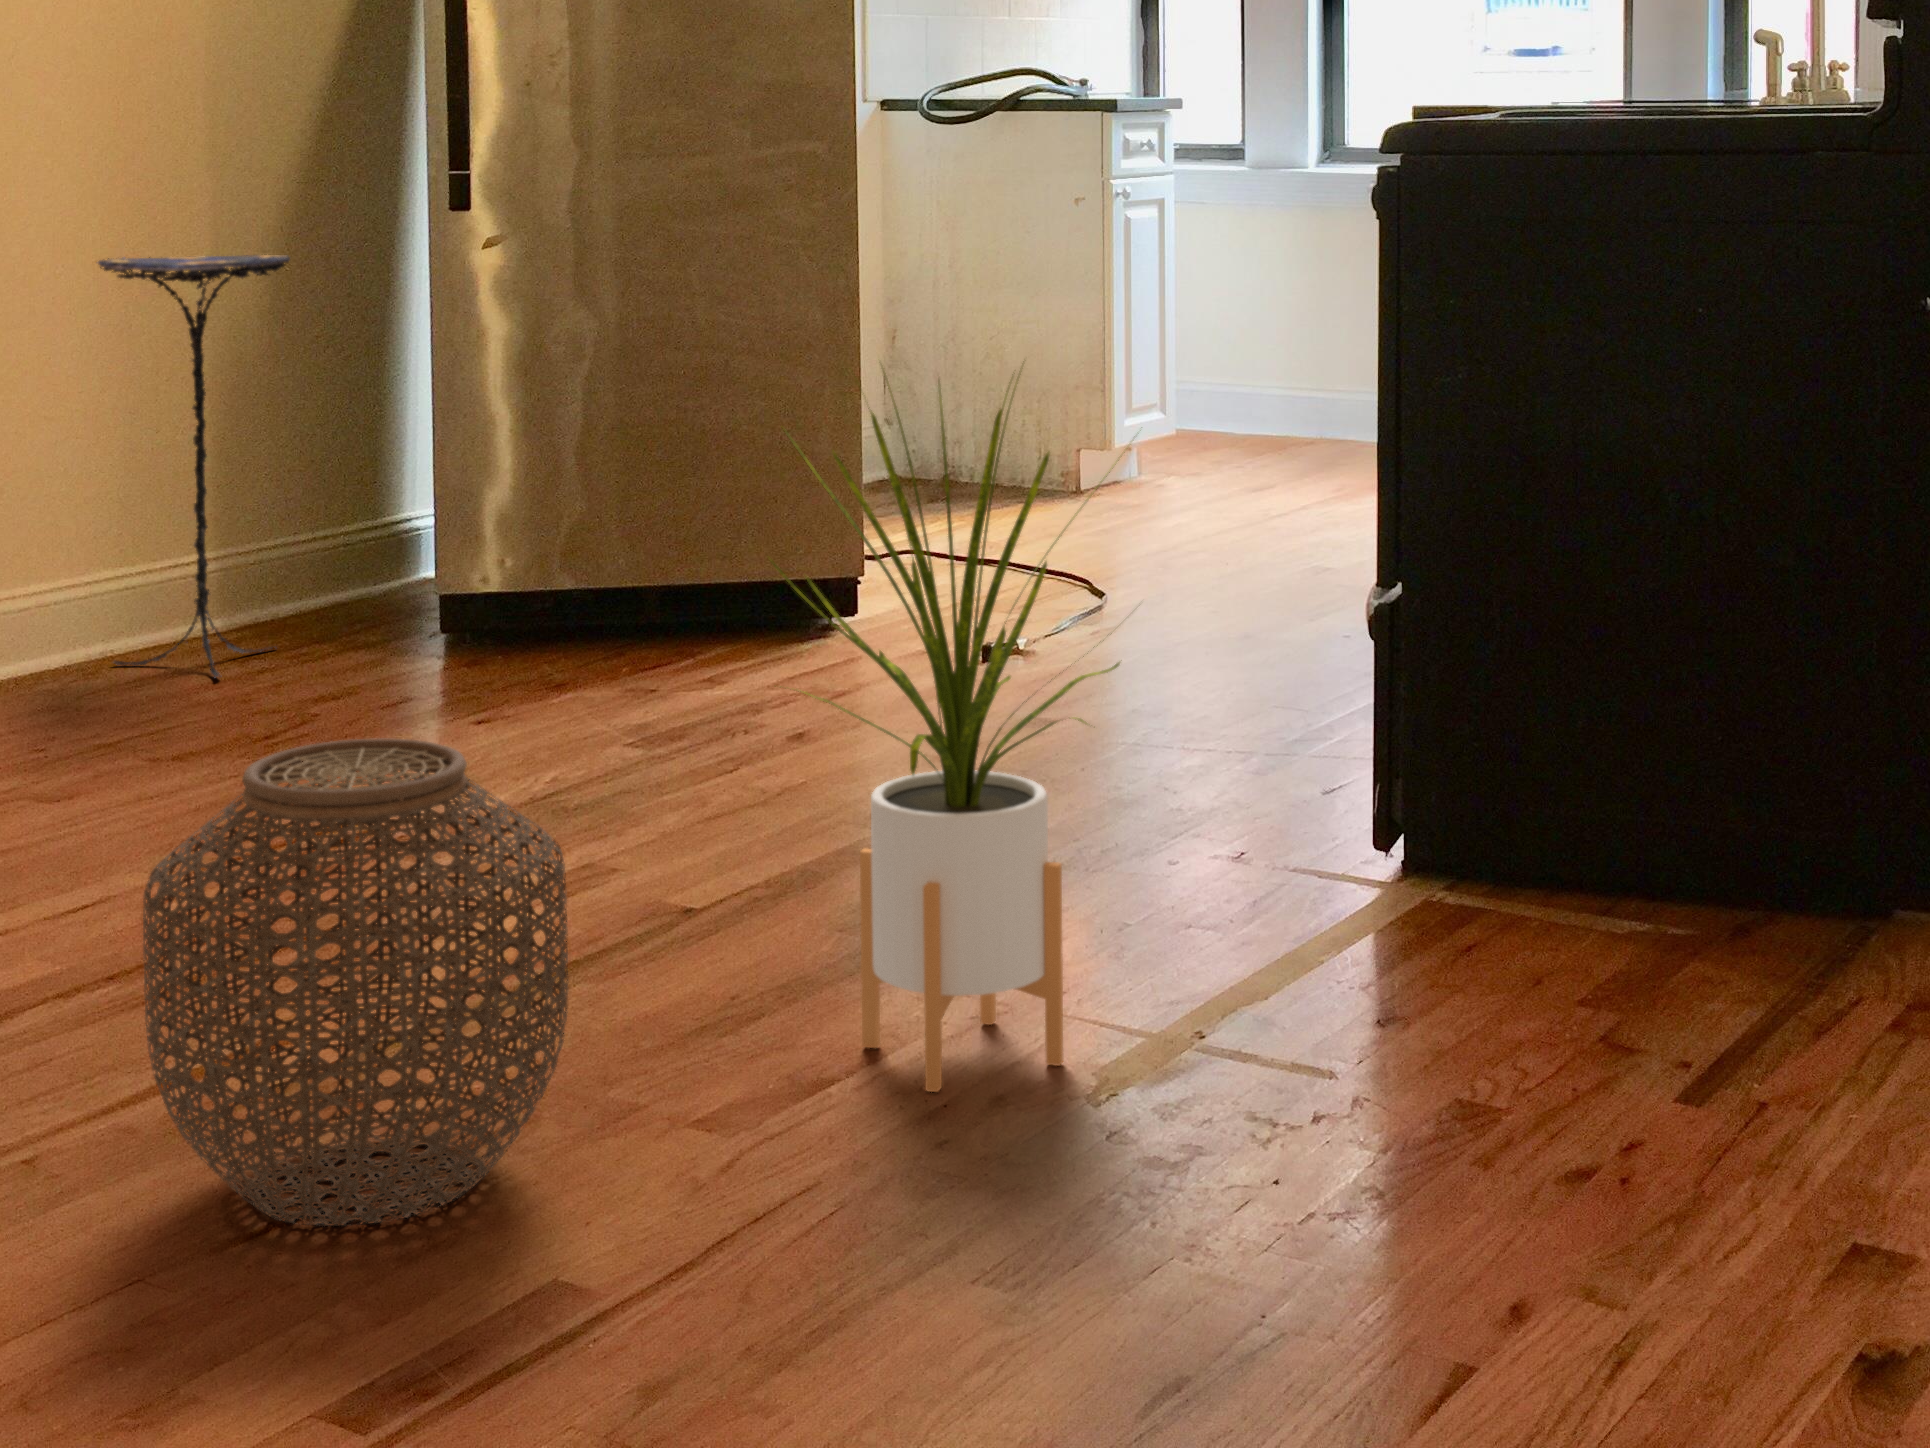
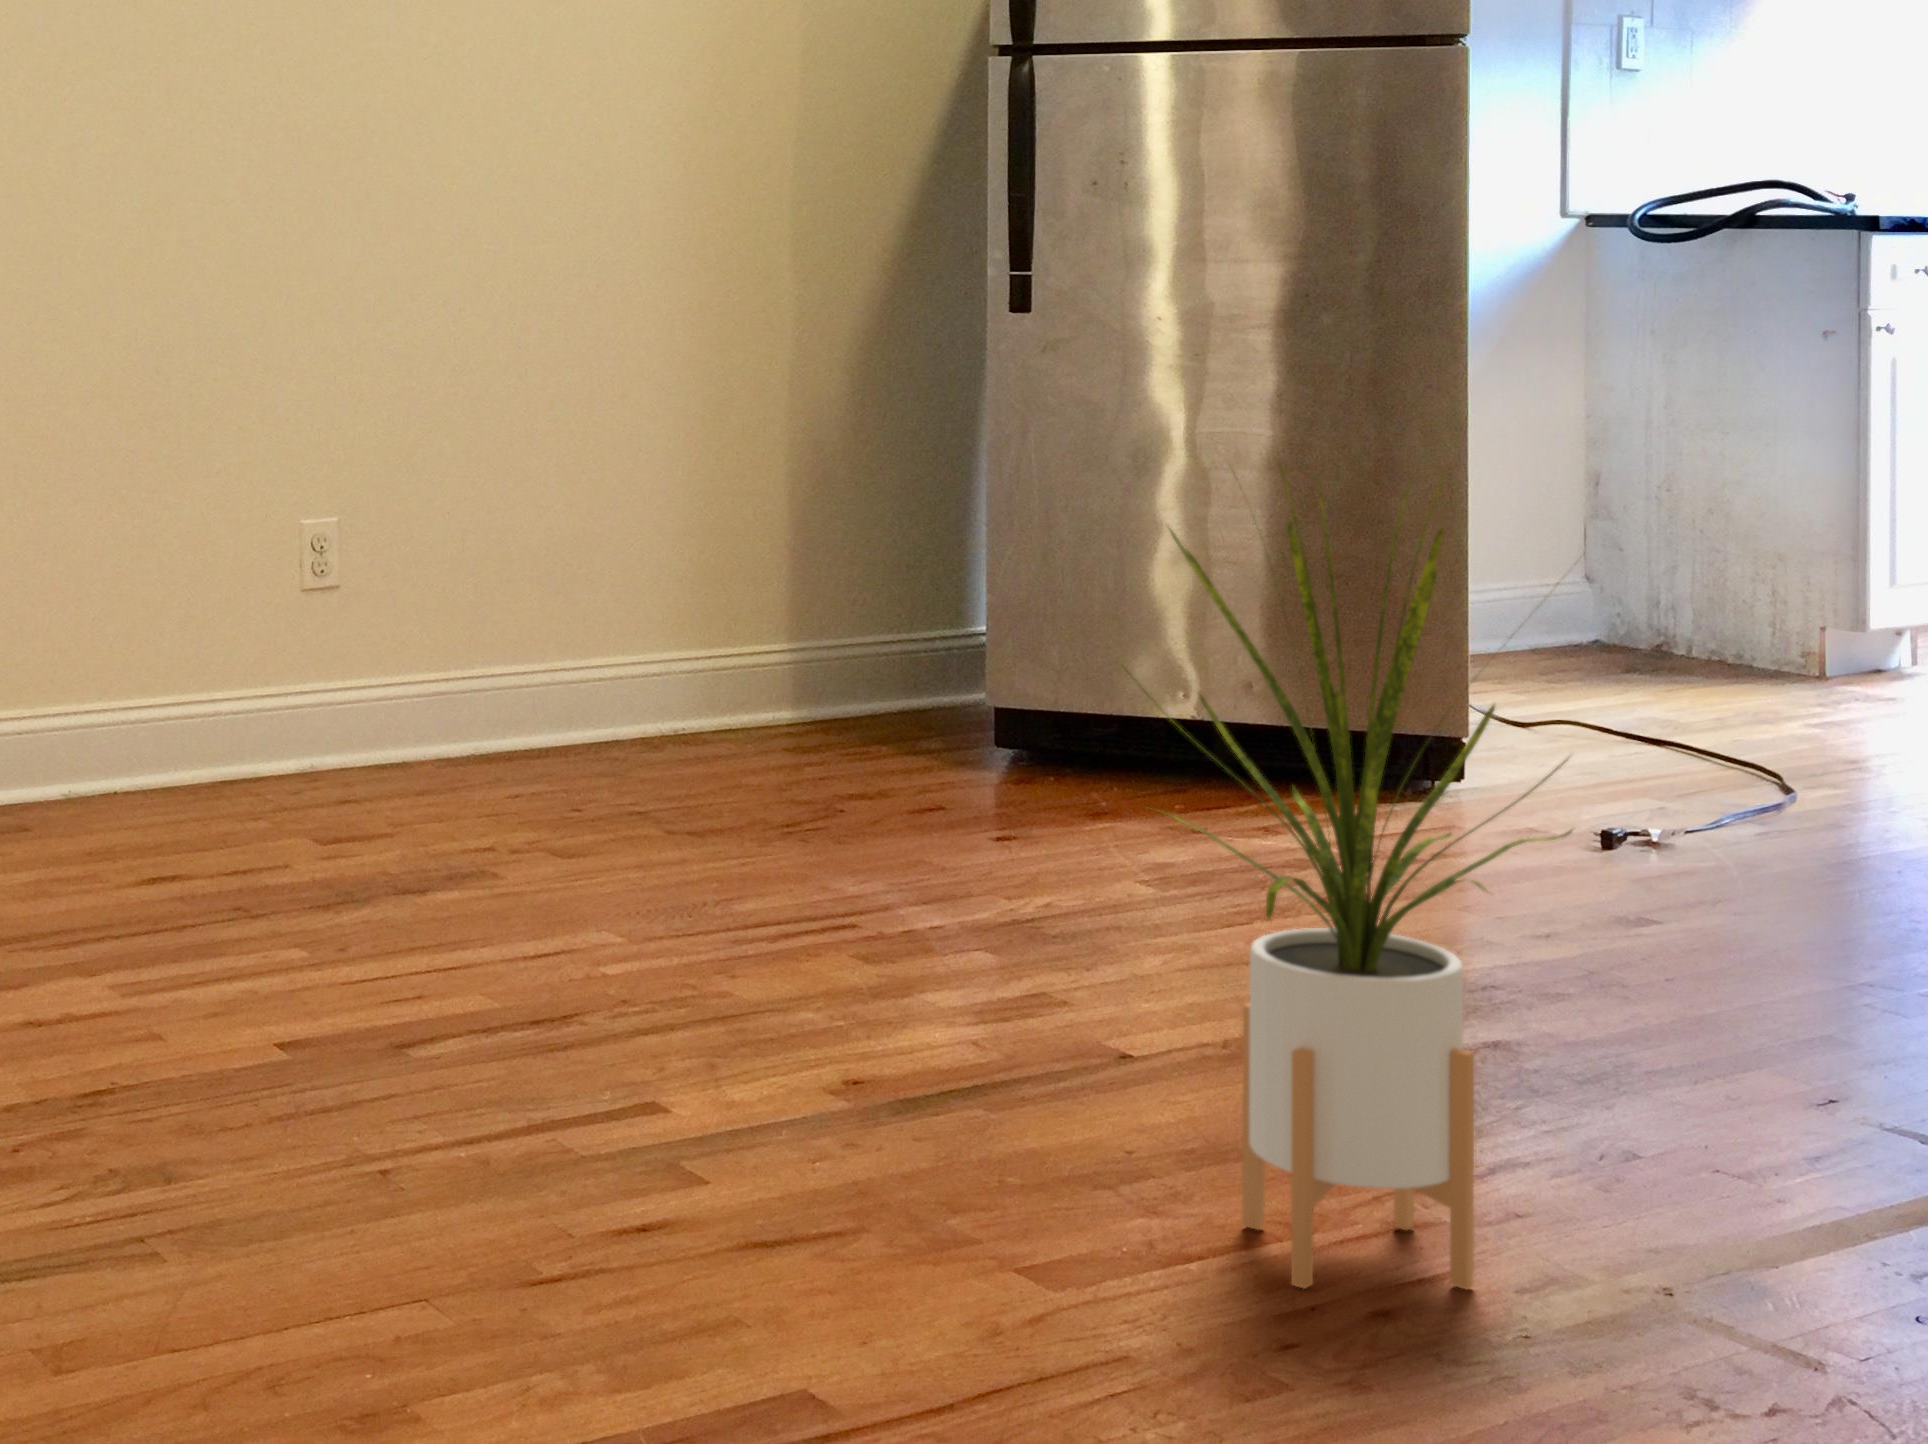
side table: present [97,255,290,677] -> none [671,350,858,768]
woven basket: present [143,738,568,1226] -> none [454,805,872,1295]

